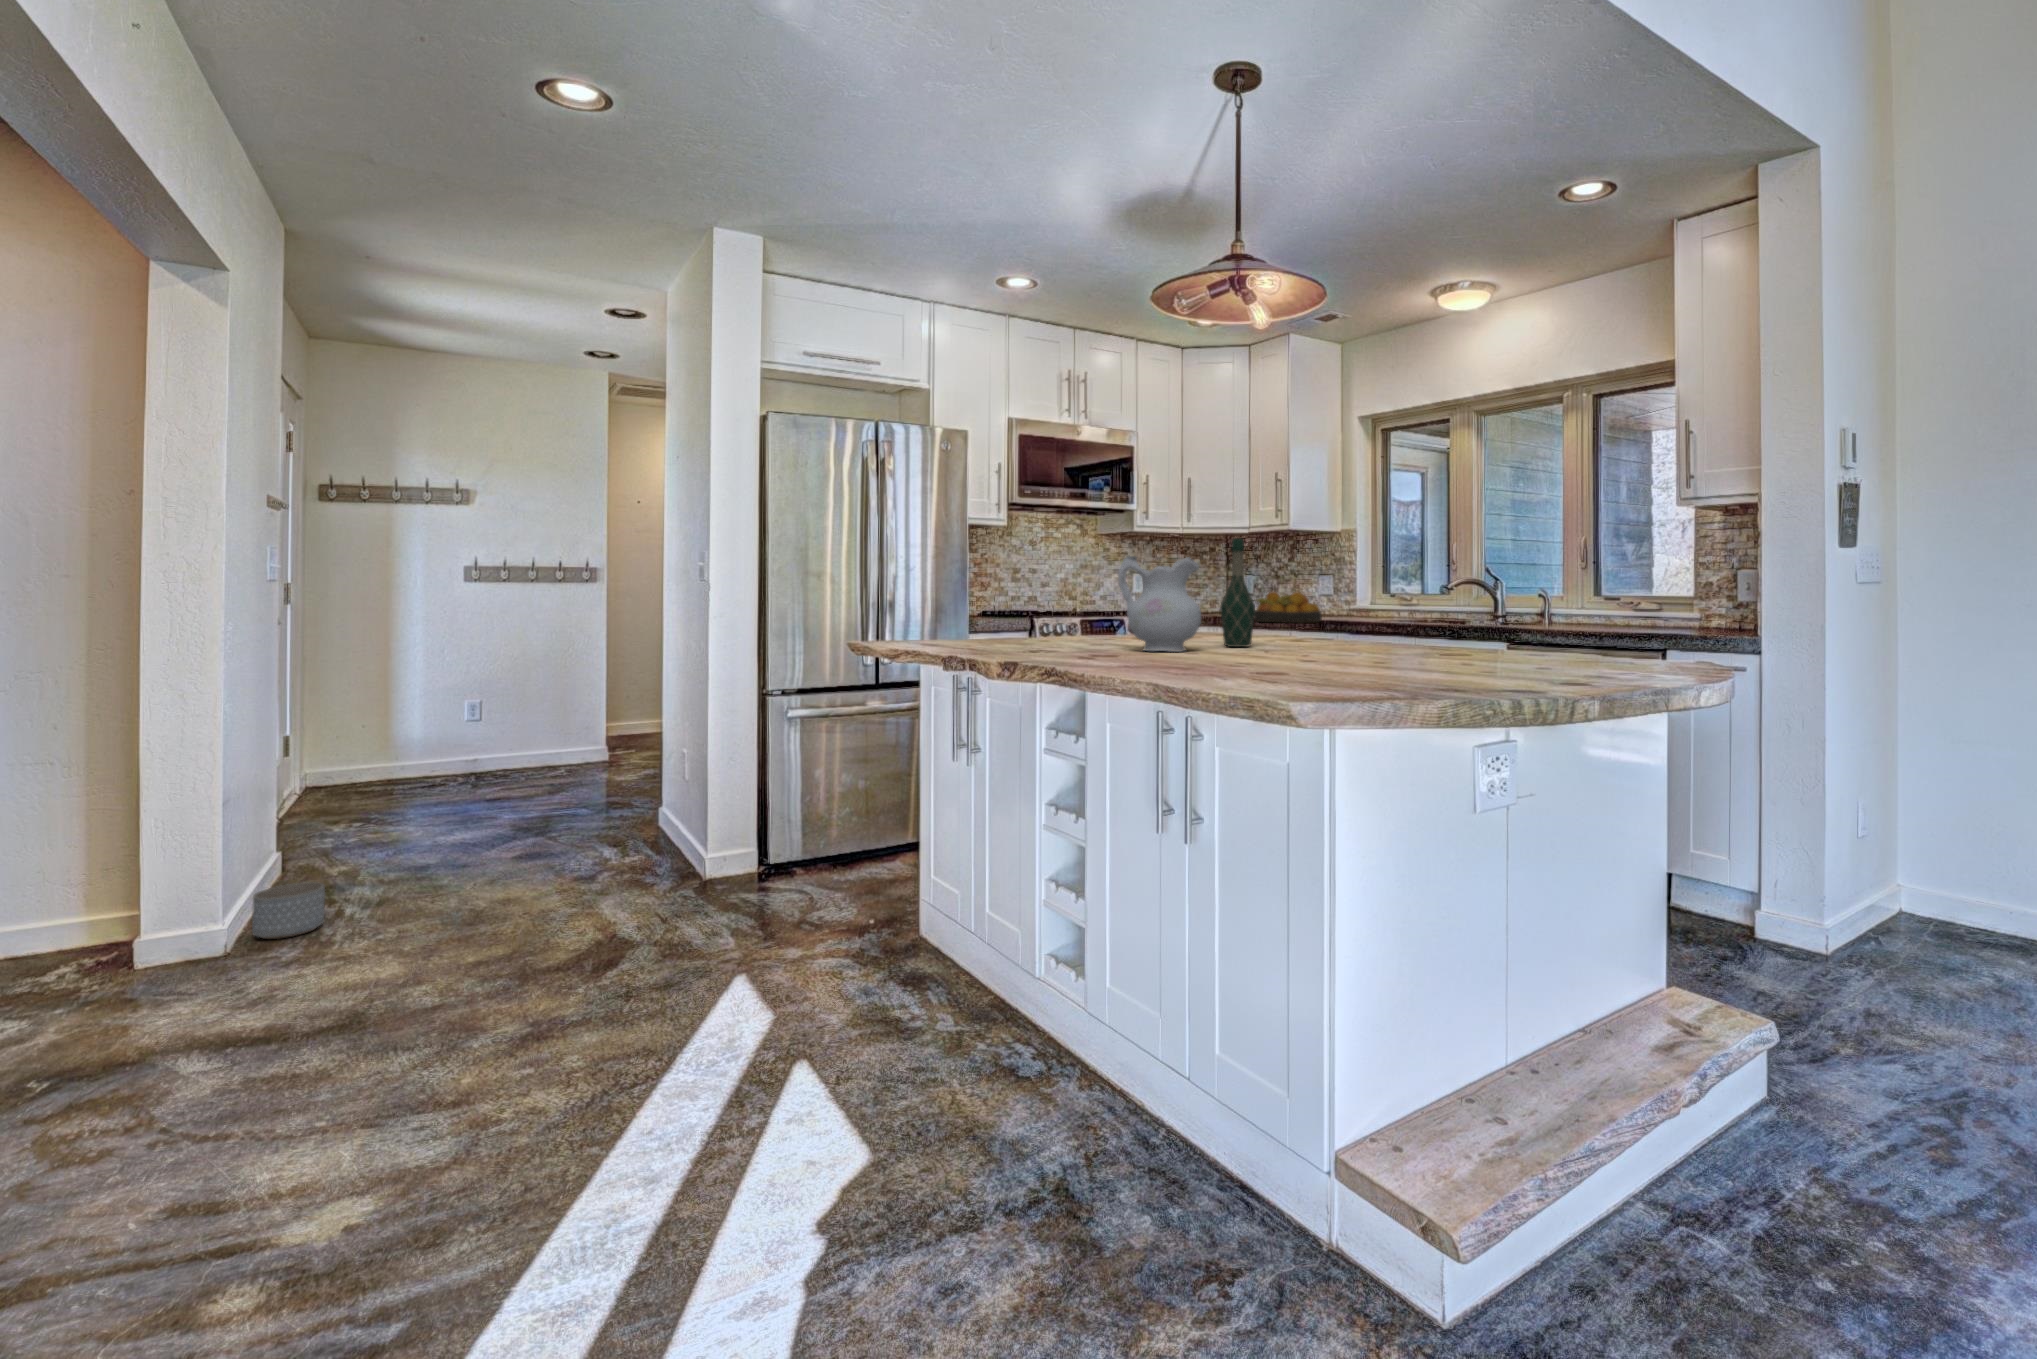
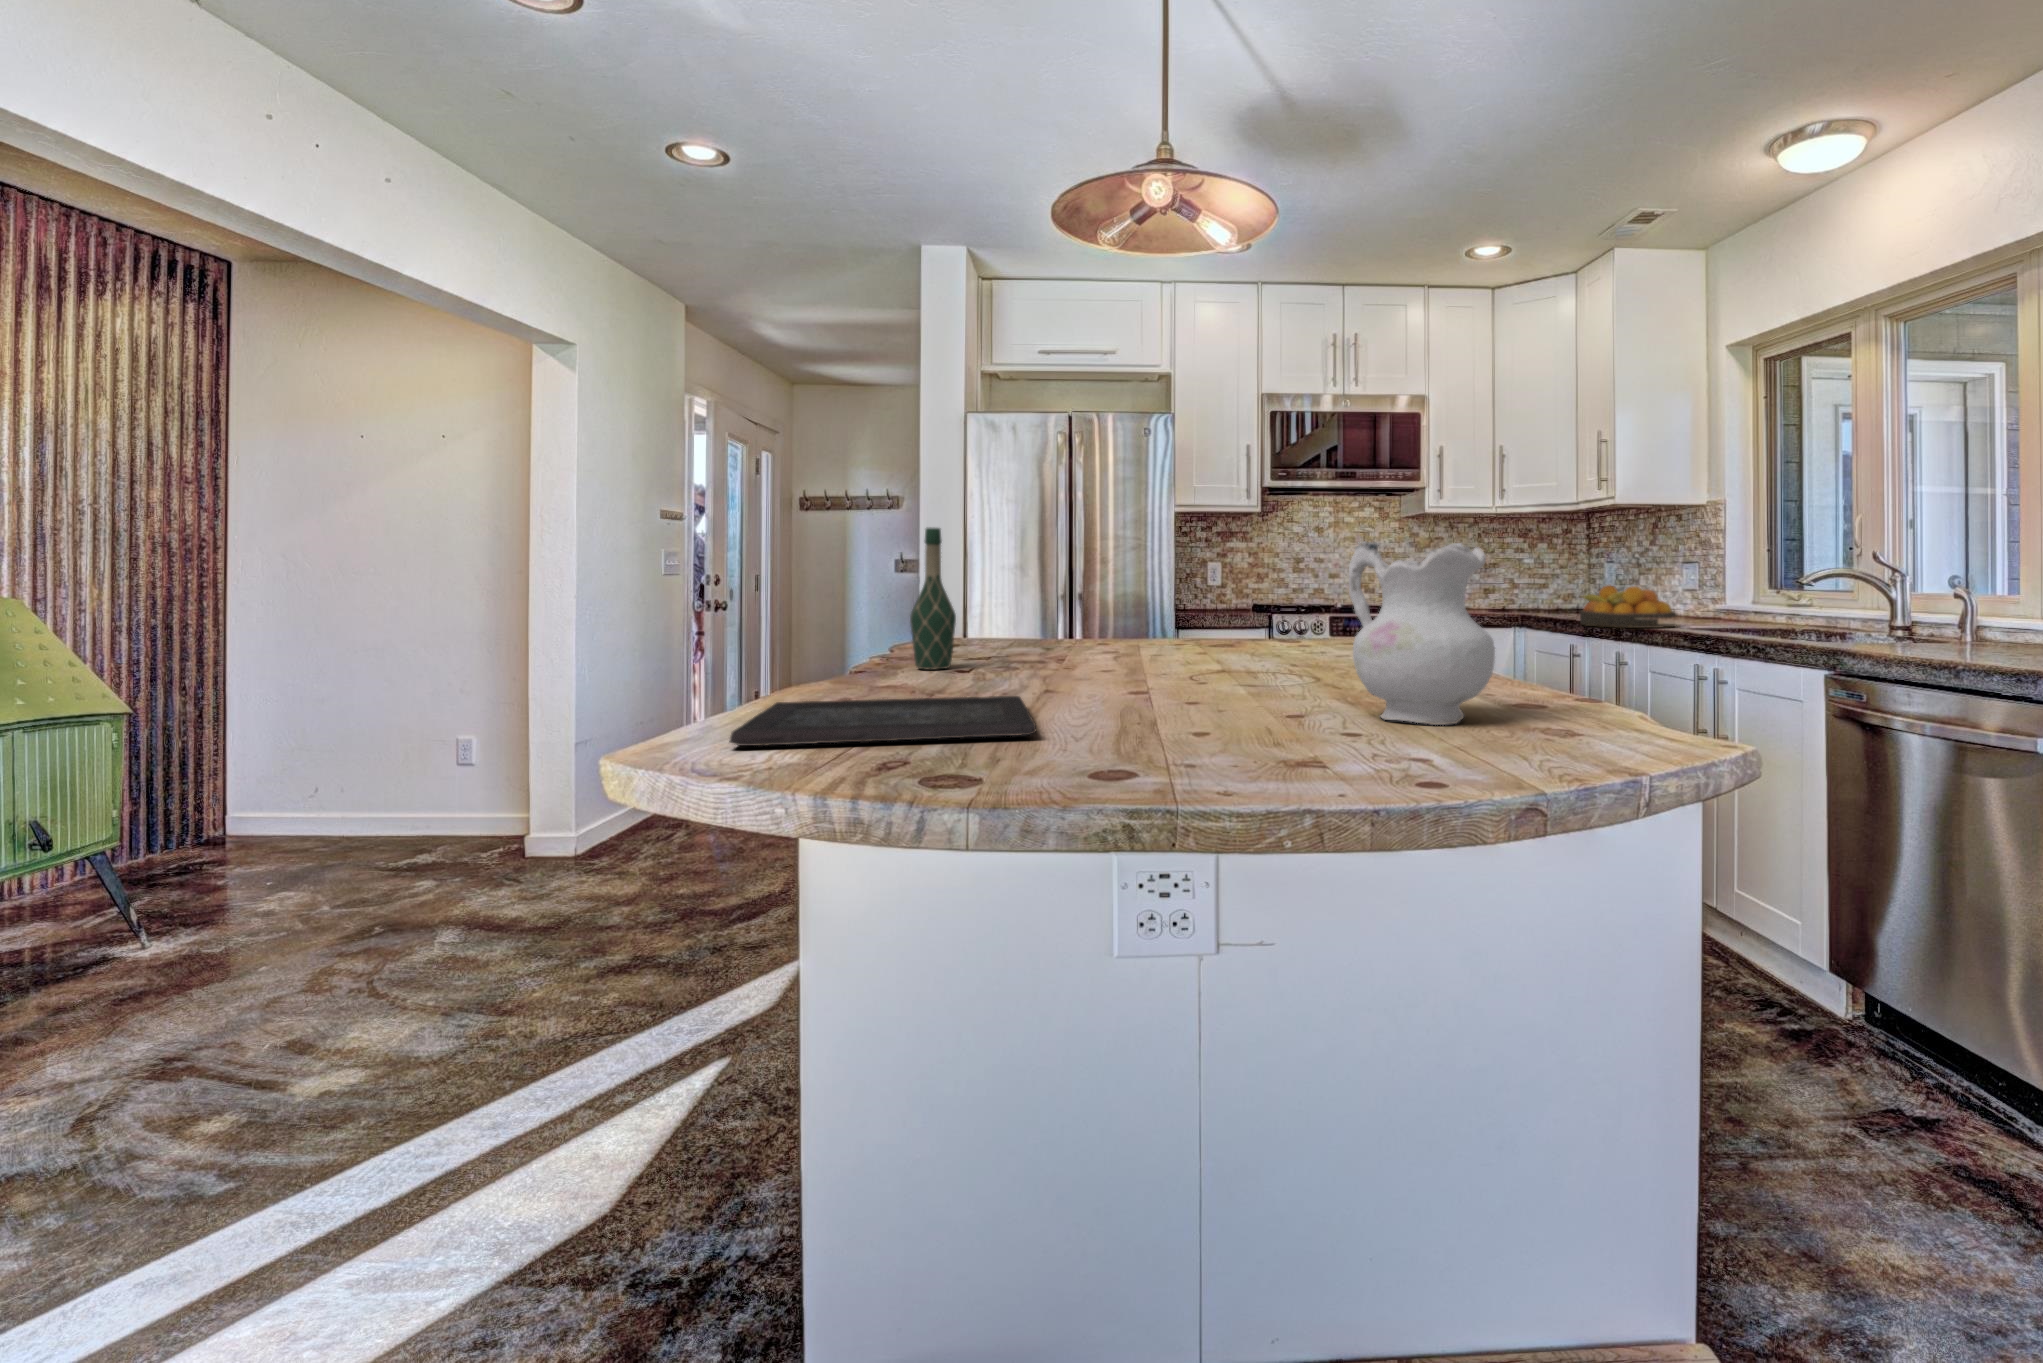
wine bottle: present [1220,538,1255,647] -> present [910,528,956,669]
ceramic pitcher: present [1118,556,1201,652] -> present [1349,541,1495,725]
tray: none [1196,659,1459,690] -> present [729,696,1036,746]
planter: present [252,882,325,939] -> none [607,814,654,856]

